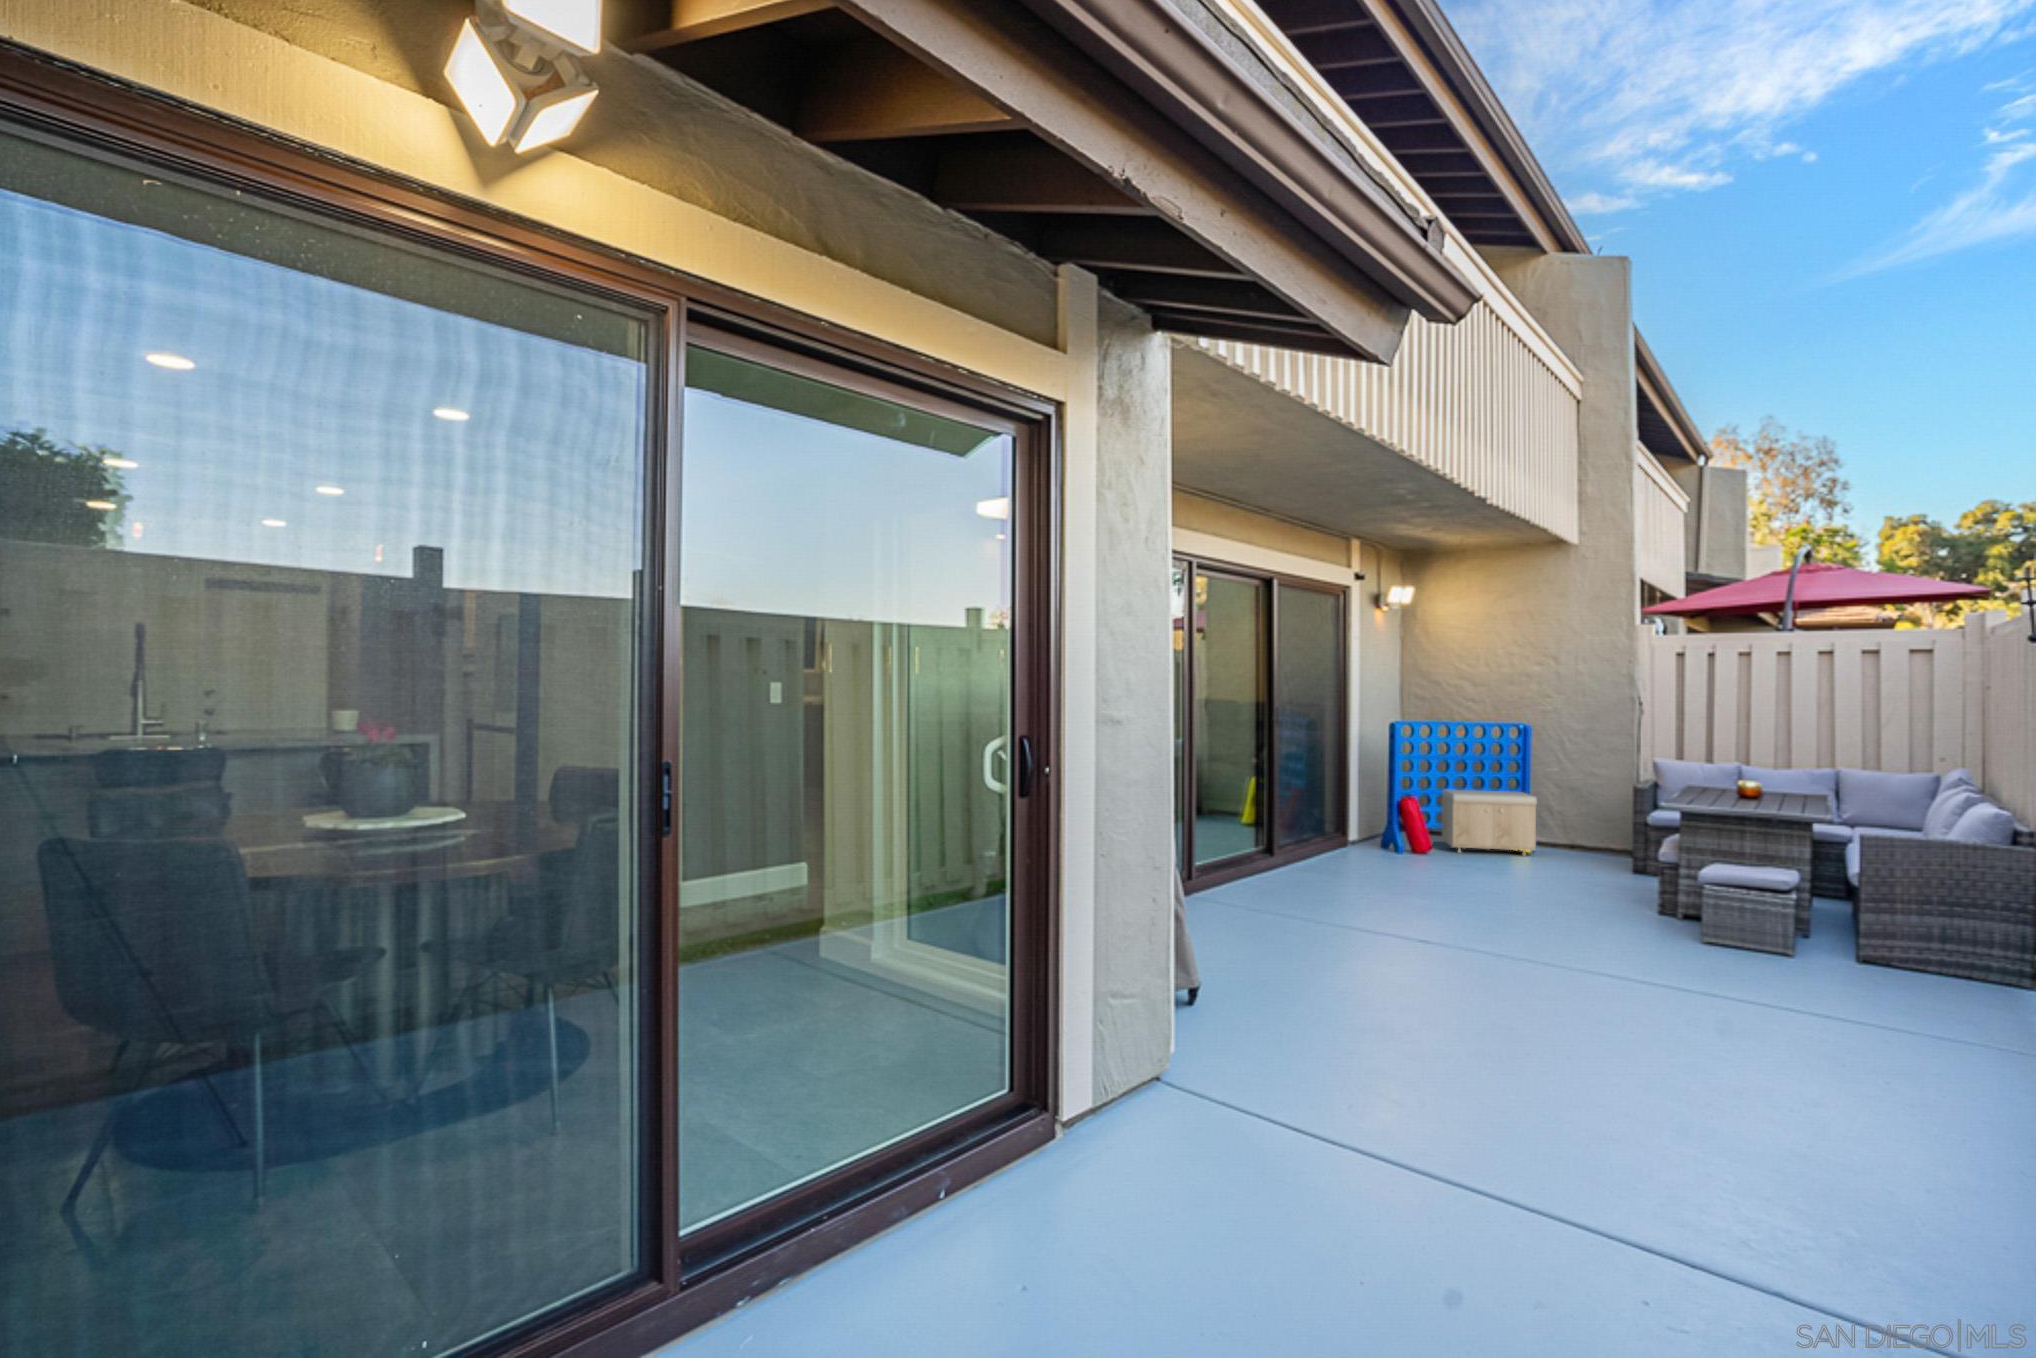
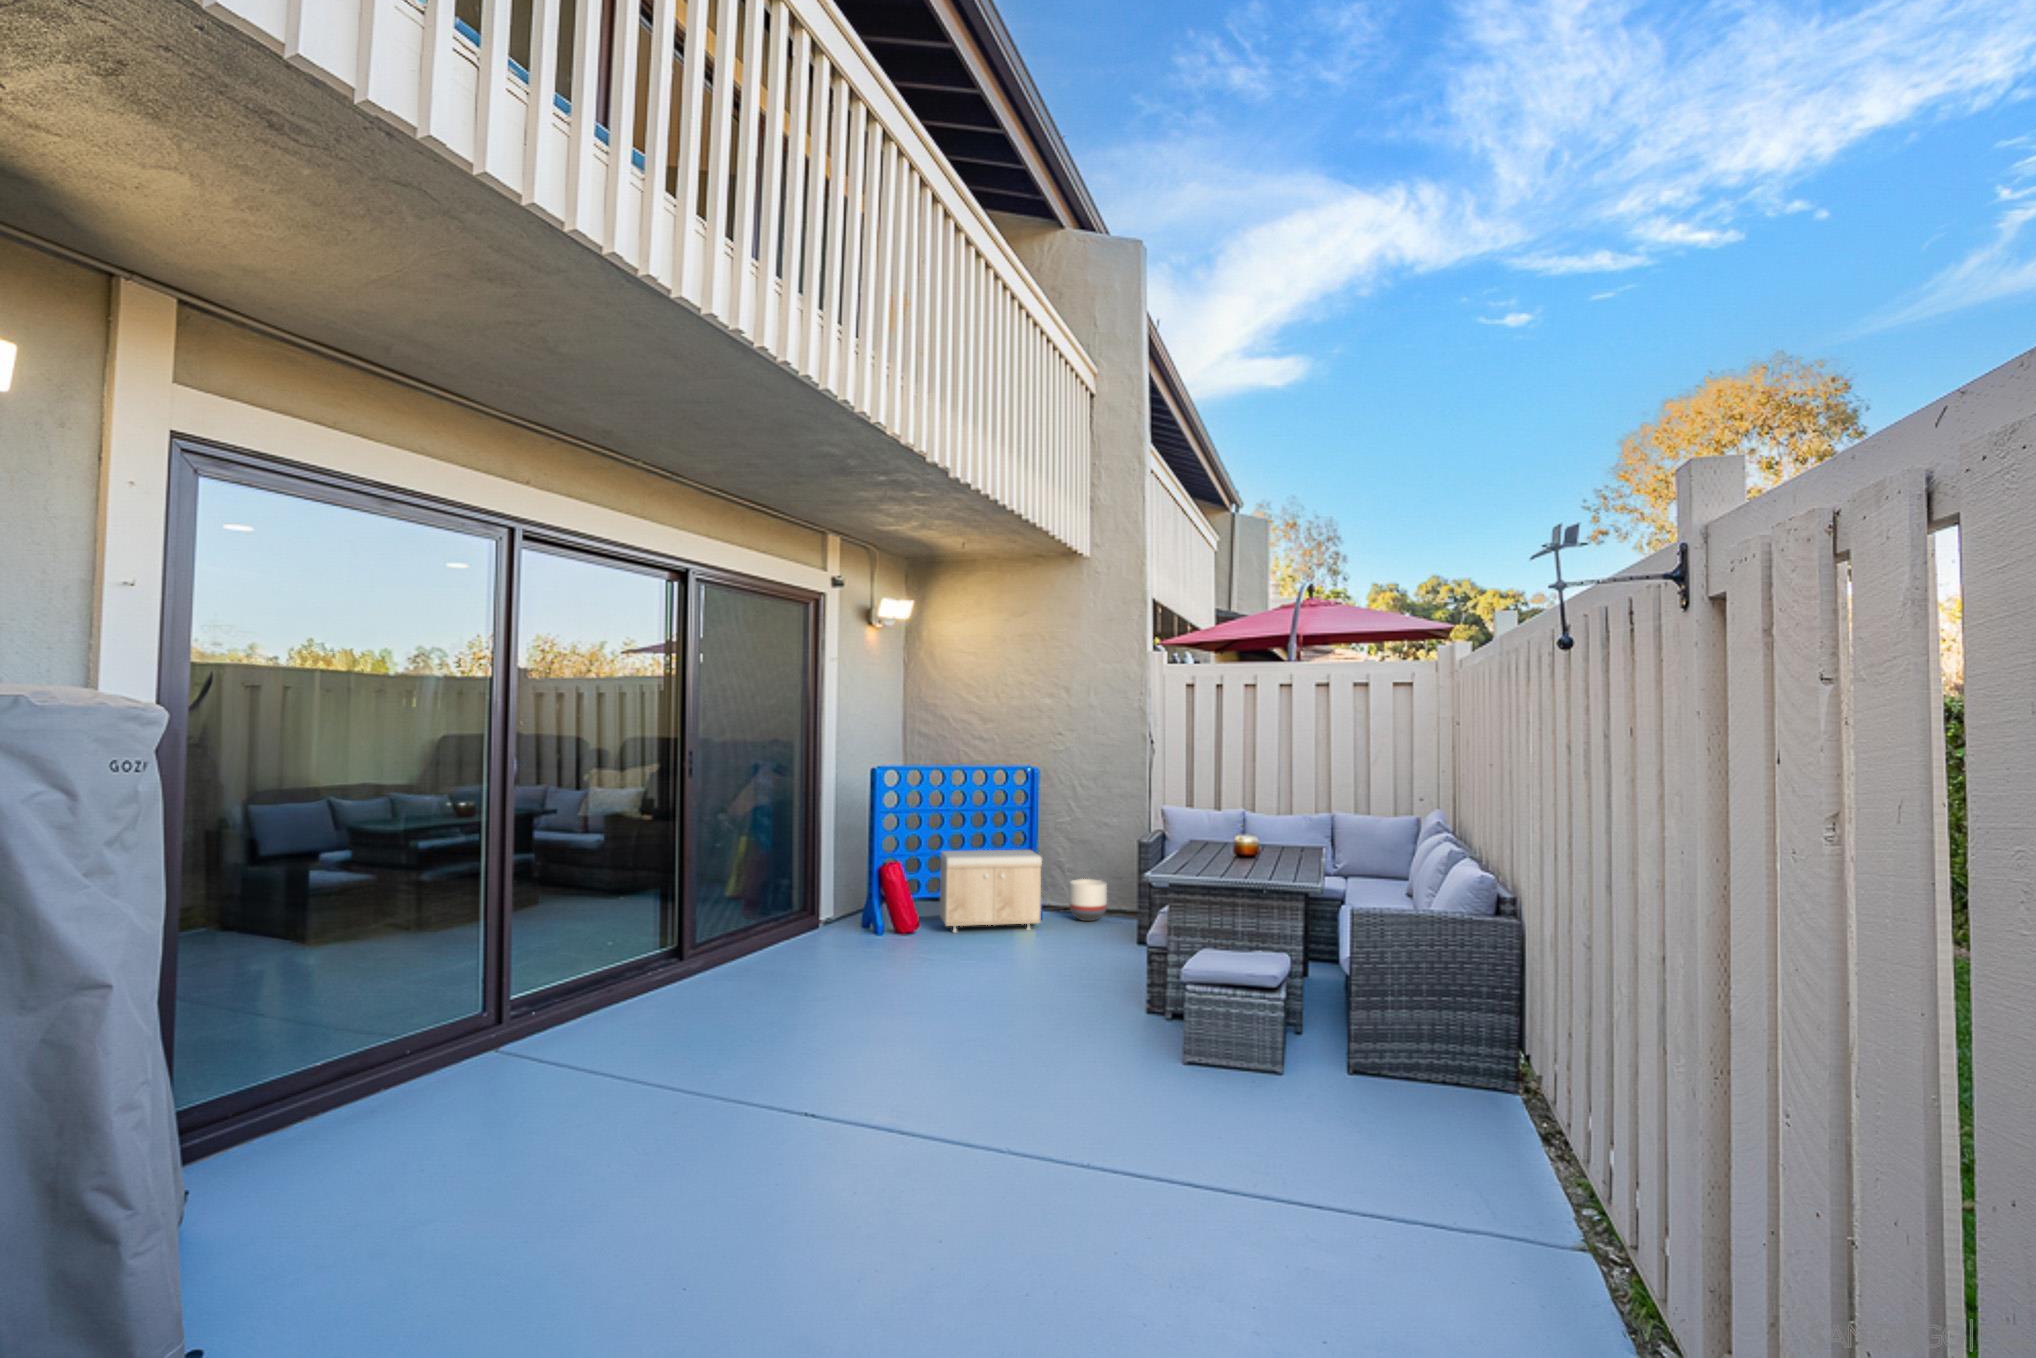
planter: none [1558,819,1595,853] -> present [1069,879,1107,921]

